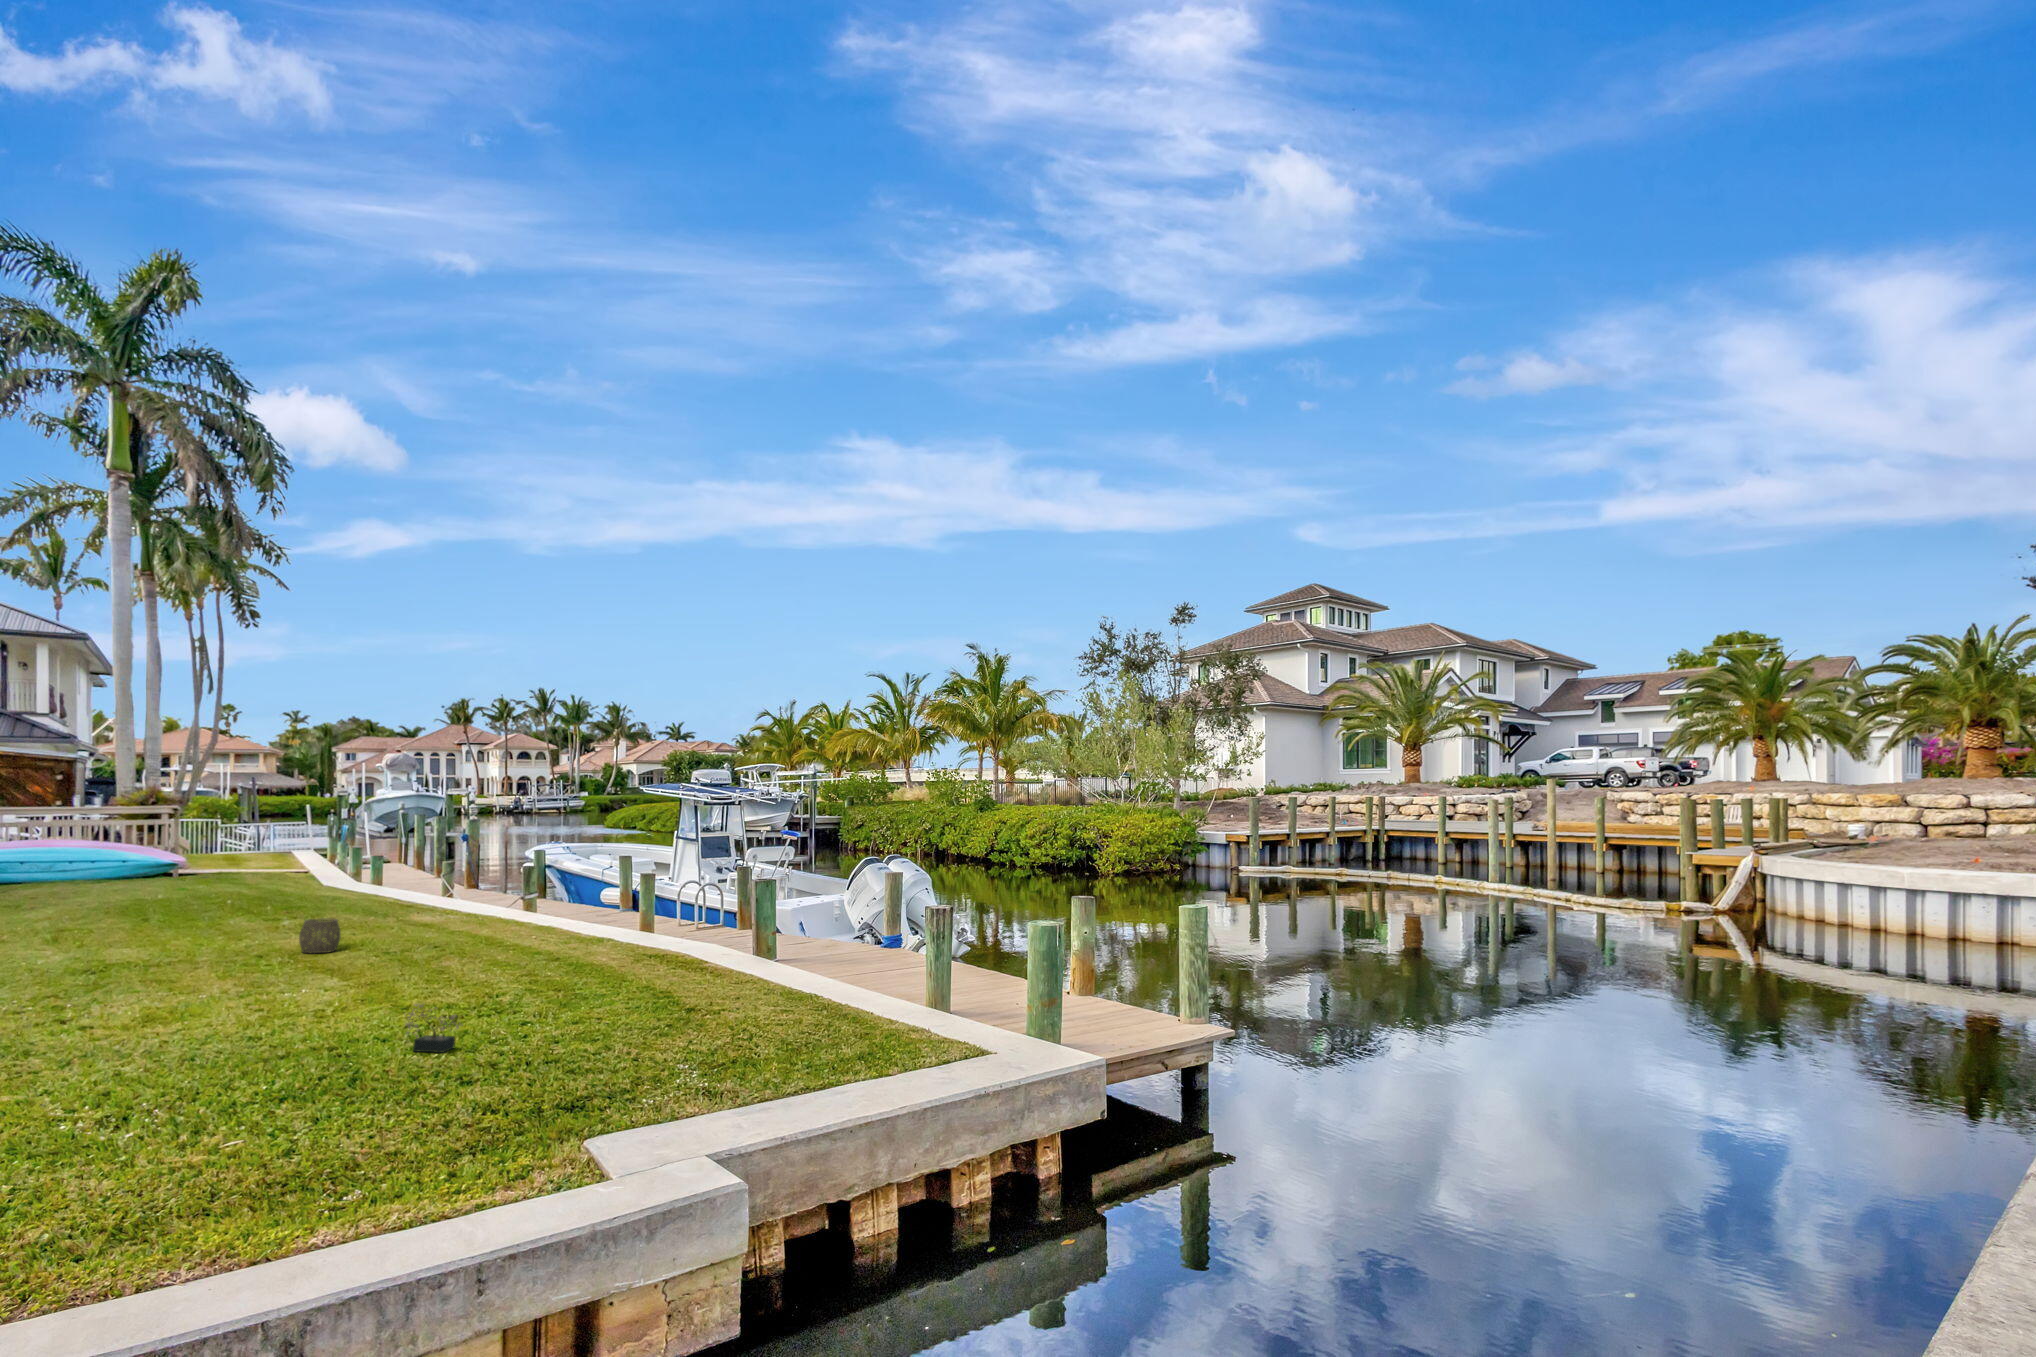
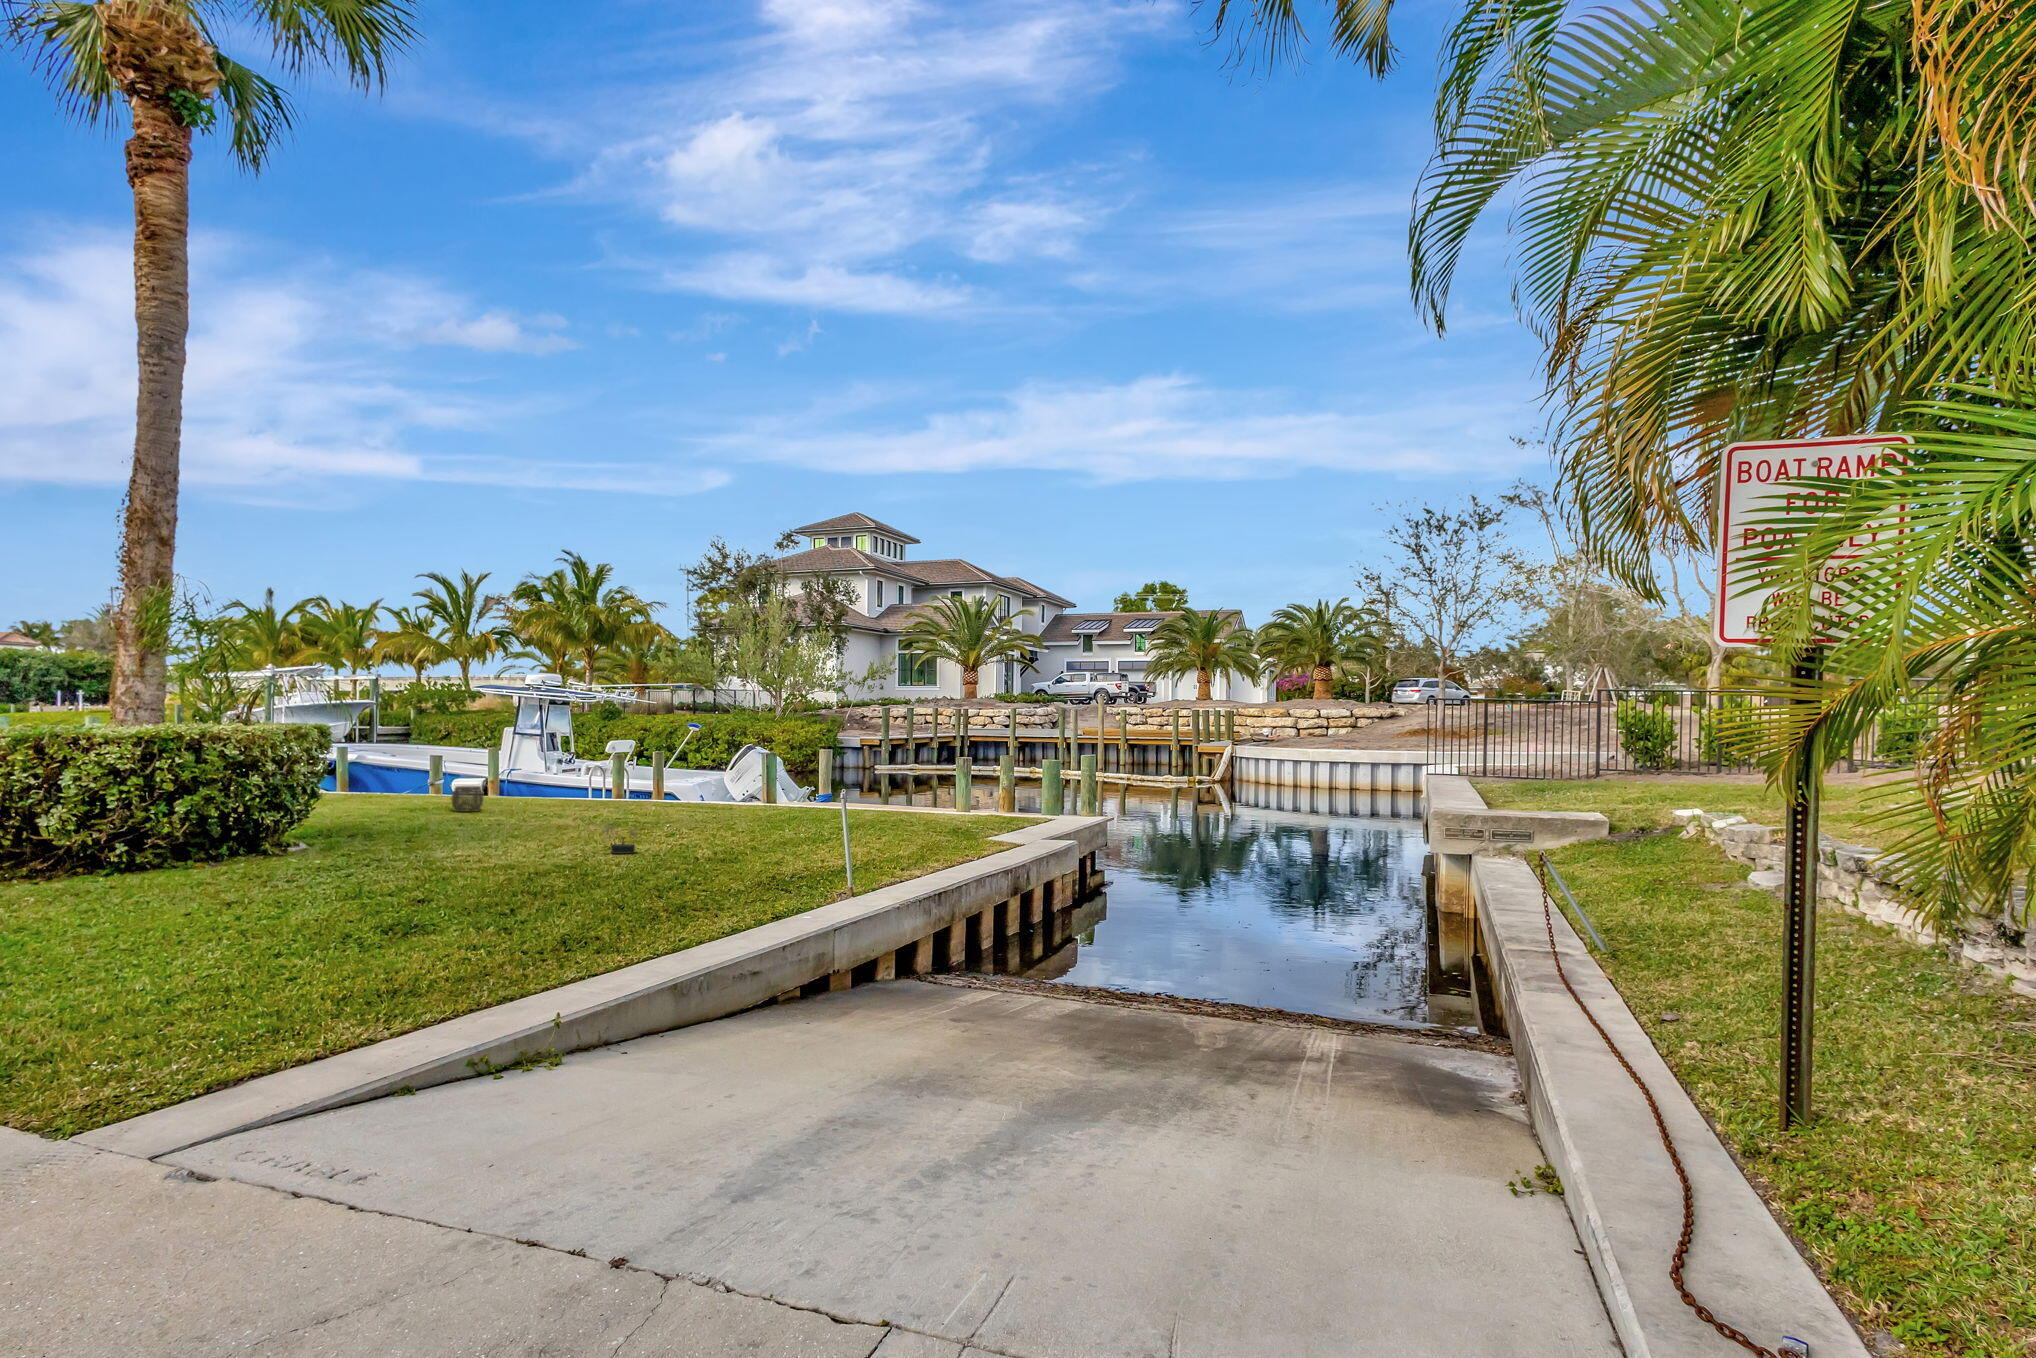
decorative plant: present [406,1004,463,1053] -> present [604,823,637,854]

